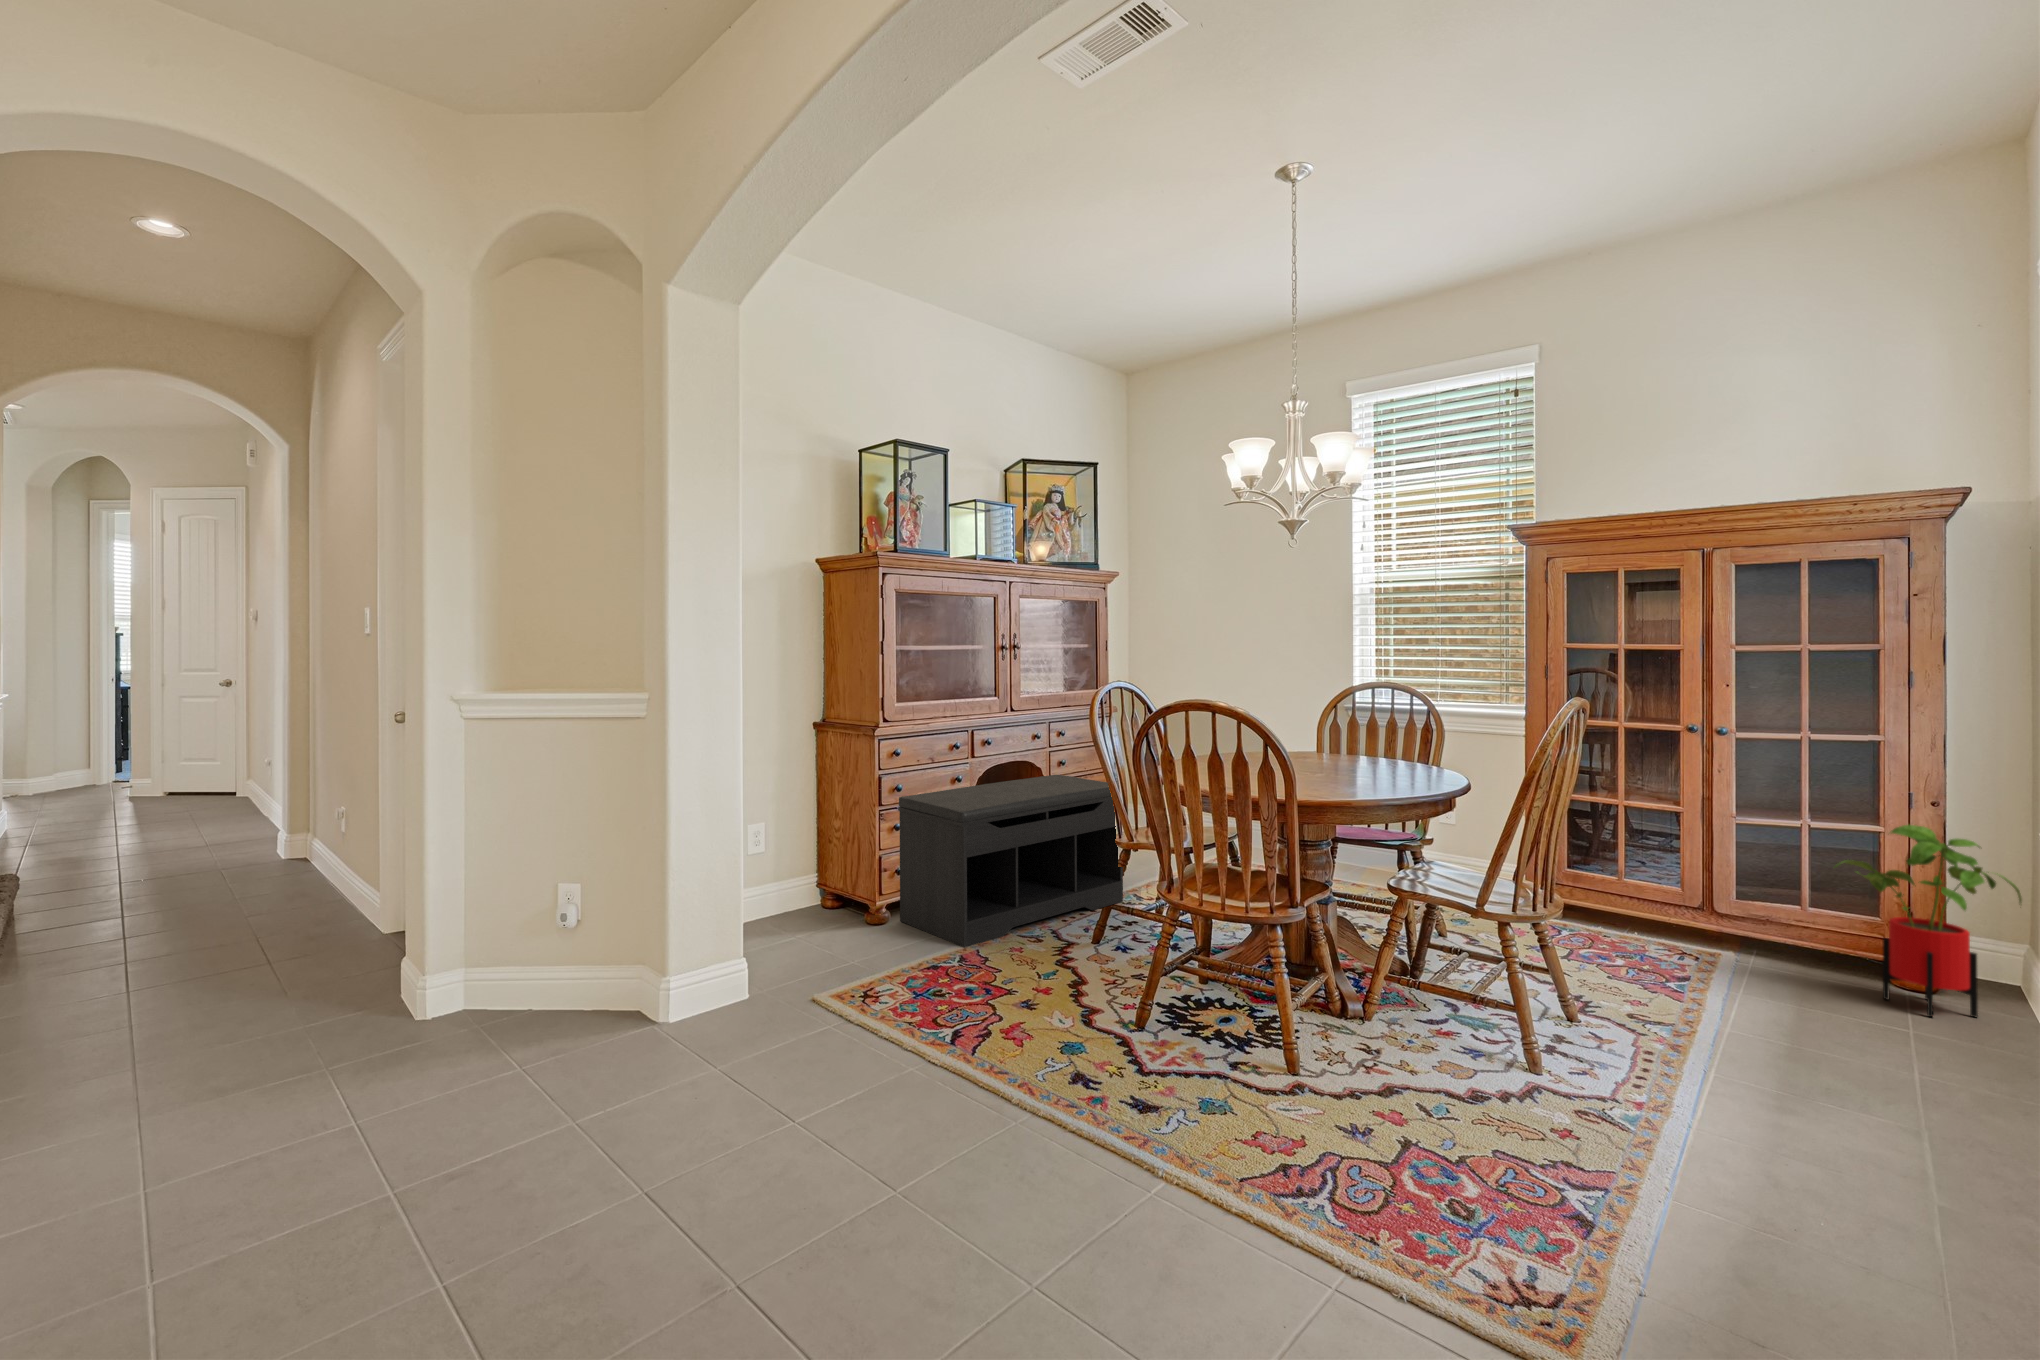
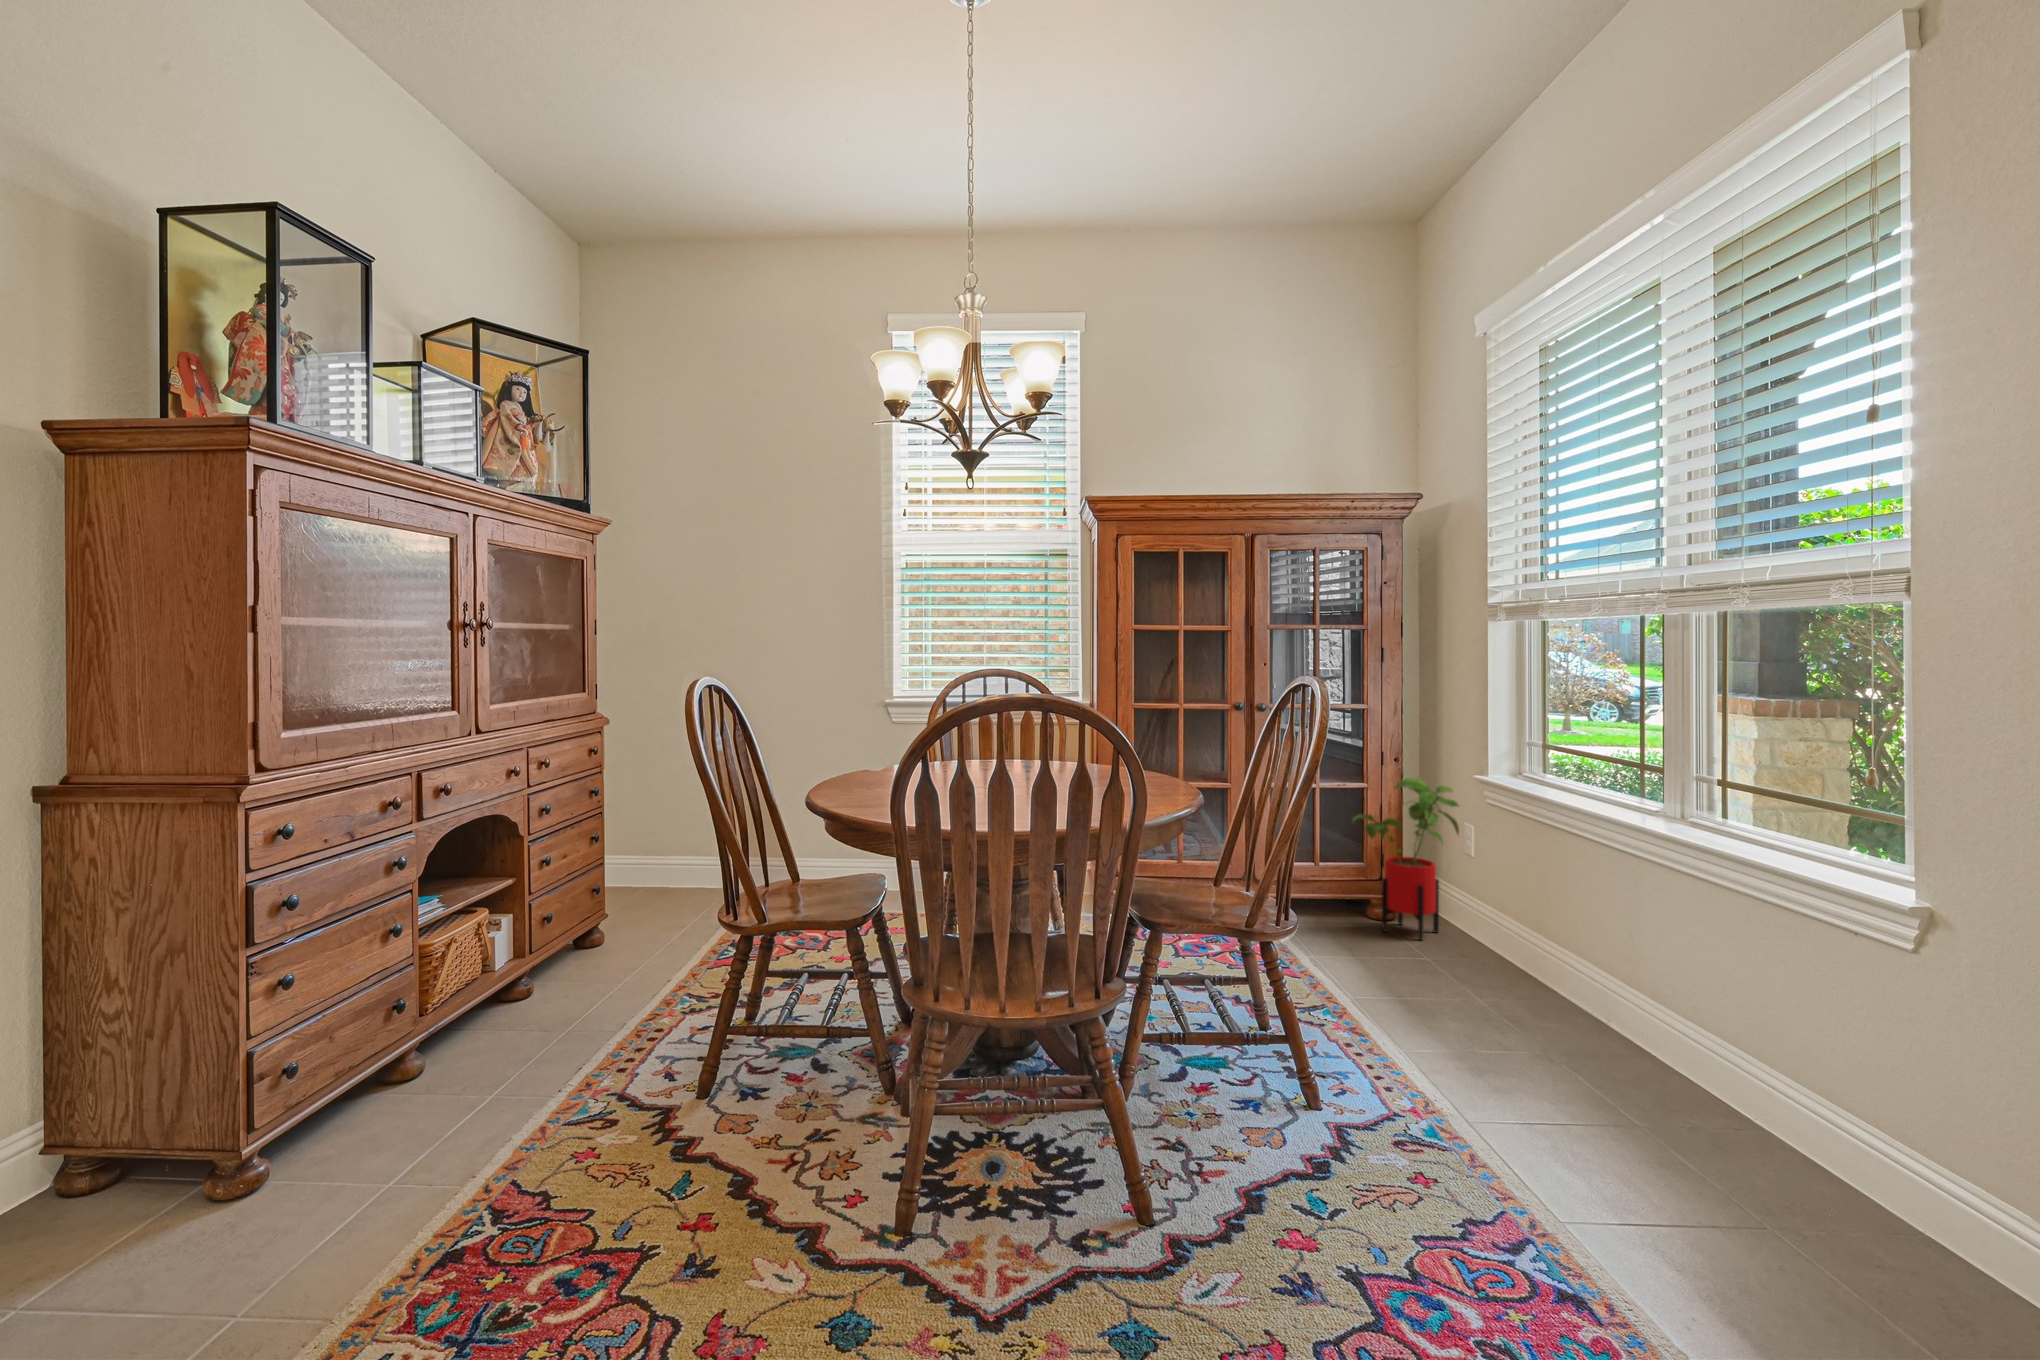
bench: present [898,775,1123,948] -> none [291,830,677,1184]

